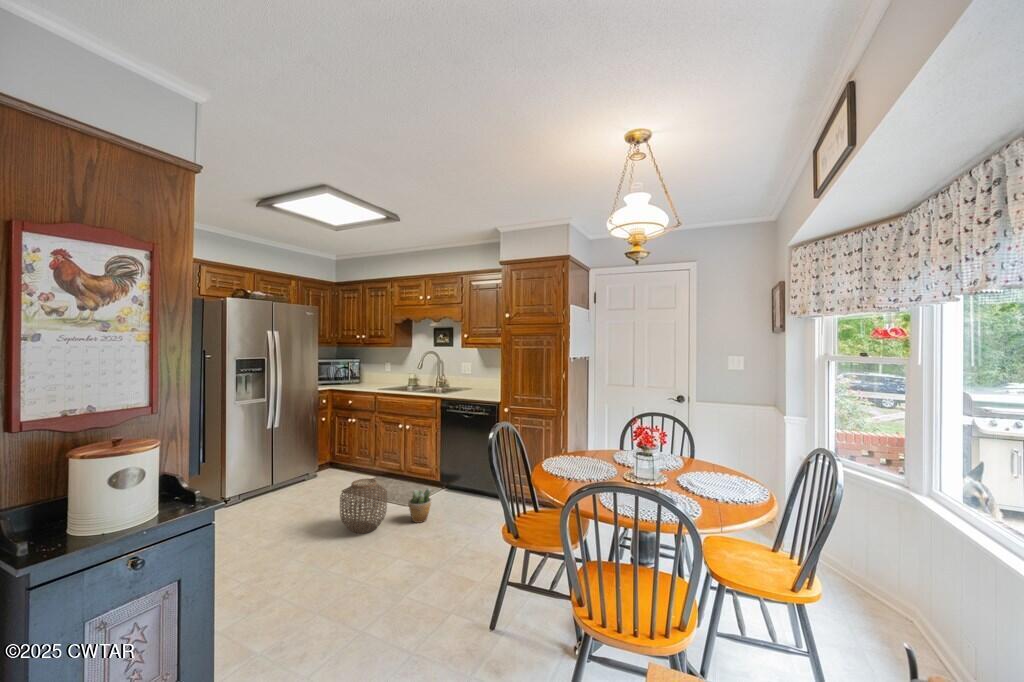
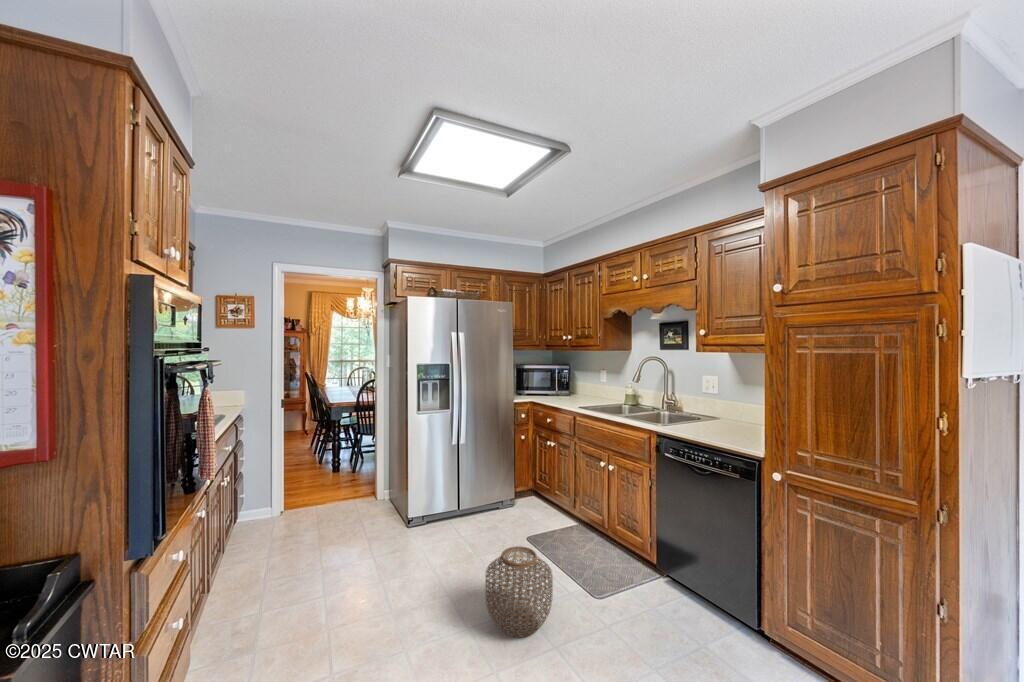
potted plant: present [408,488,431,523] -> none [586,585,625,645]

